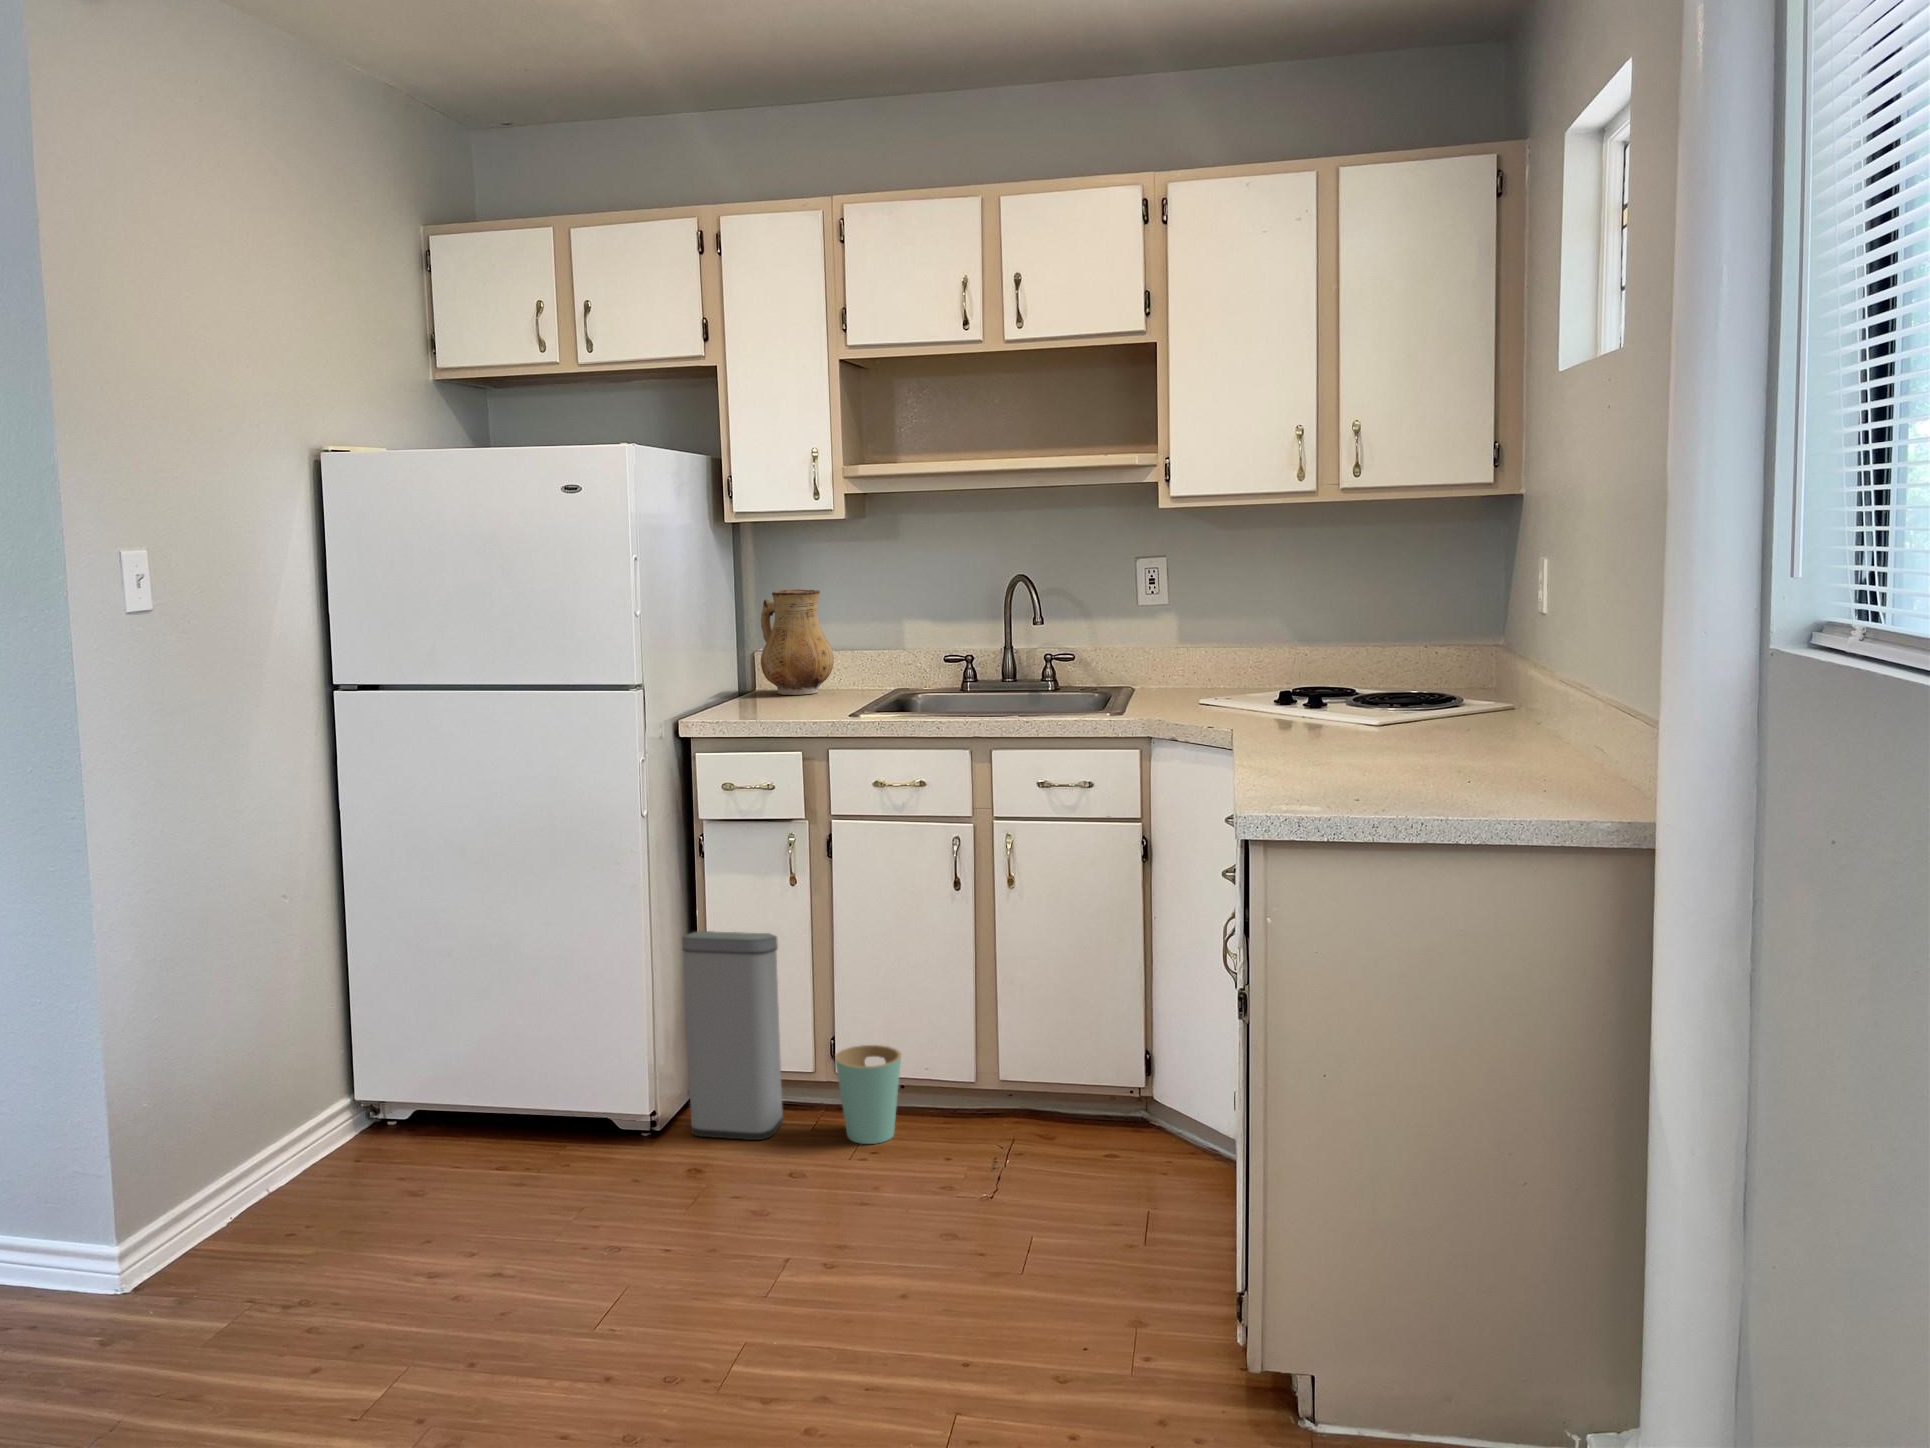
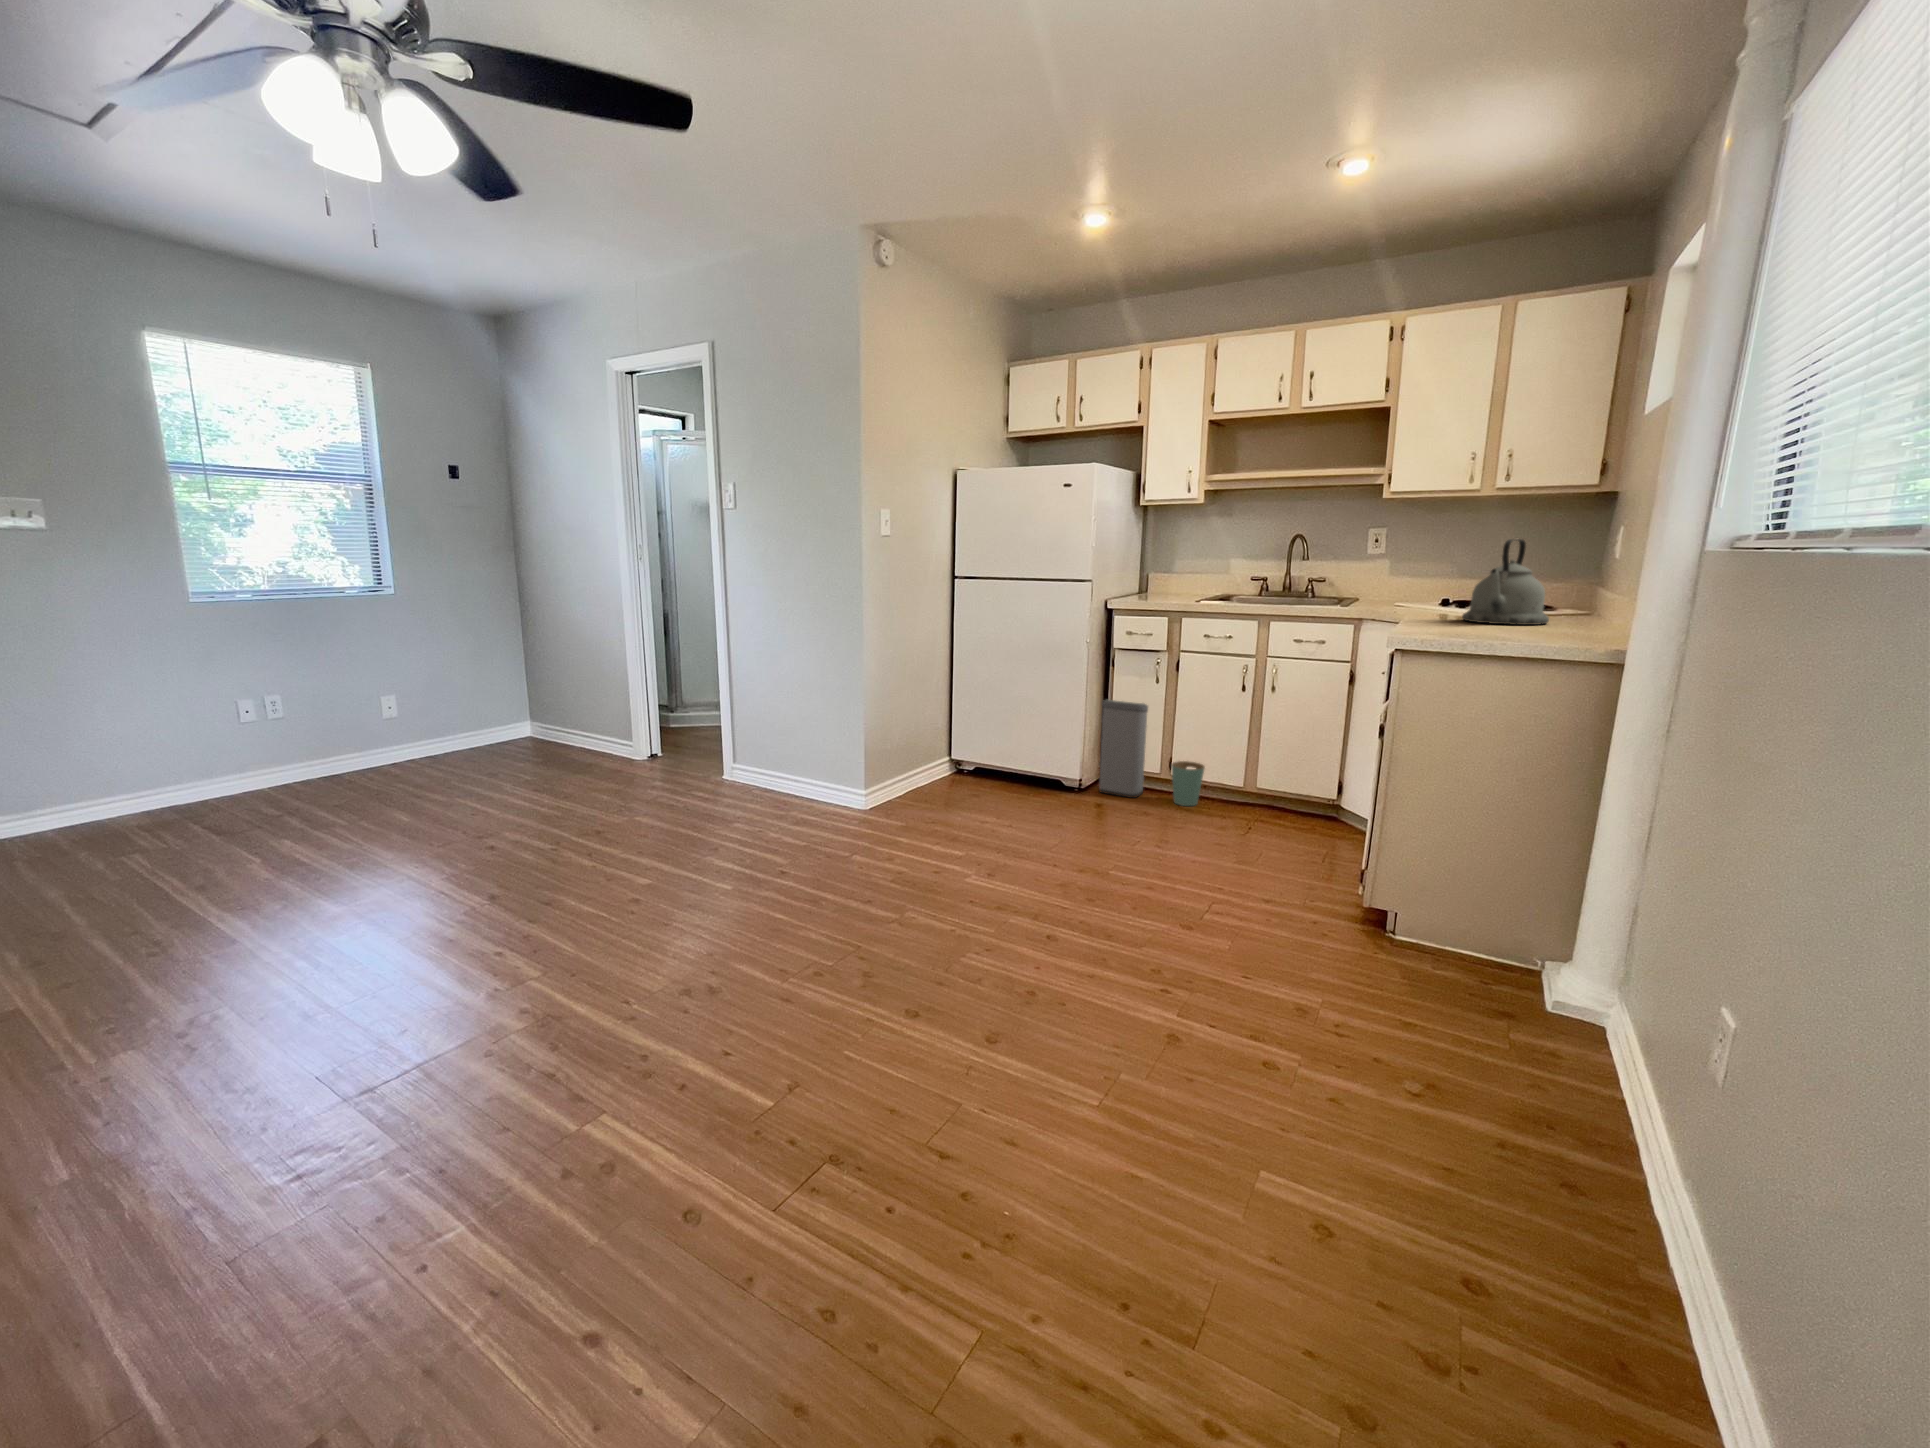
ceramic pitcher: present [761,589,834,695] -> none [1152,542,1190,595]
kettle: none [1336,594,1475,755] -> present [1462,539,1549,625]

